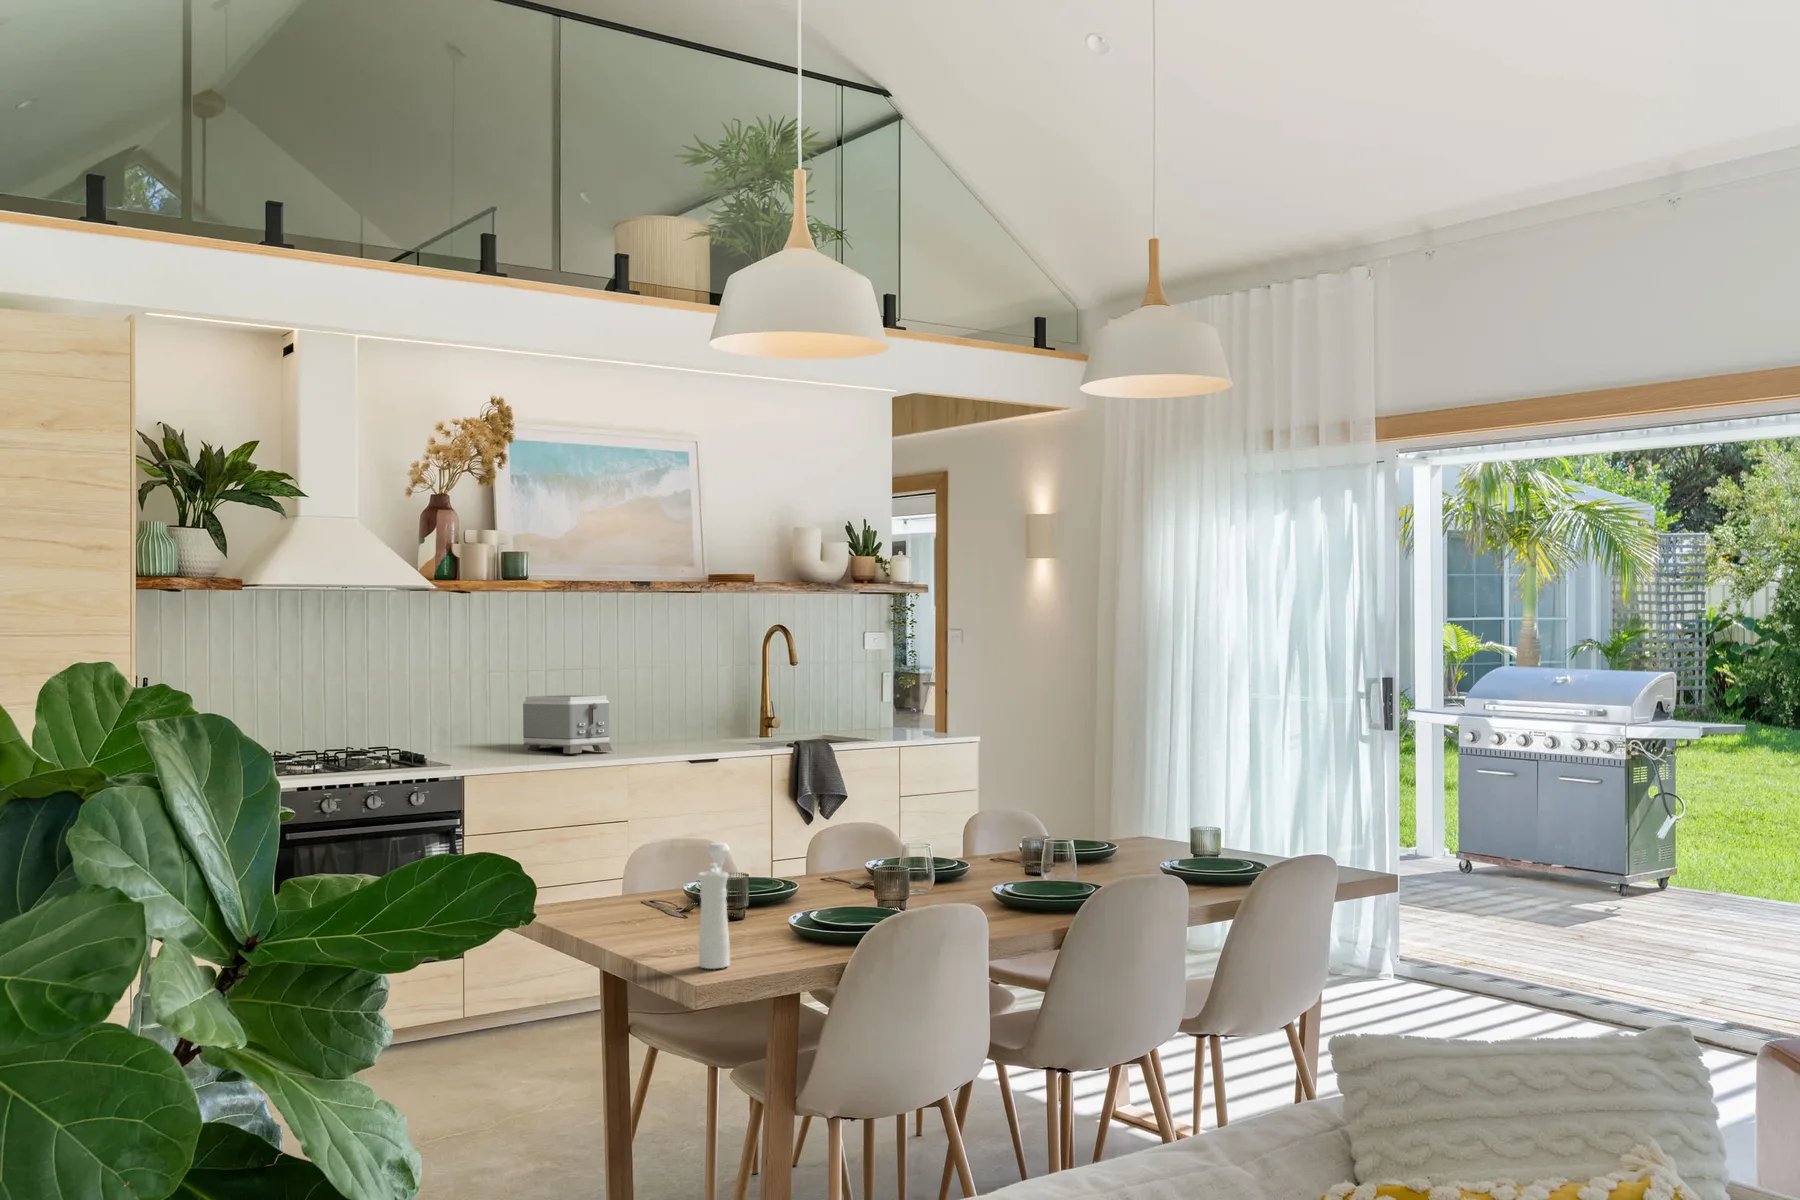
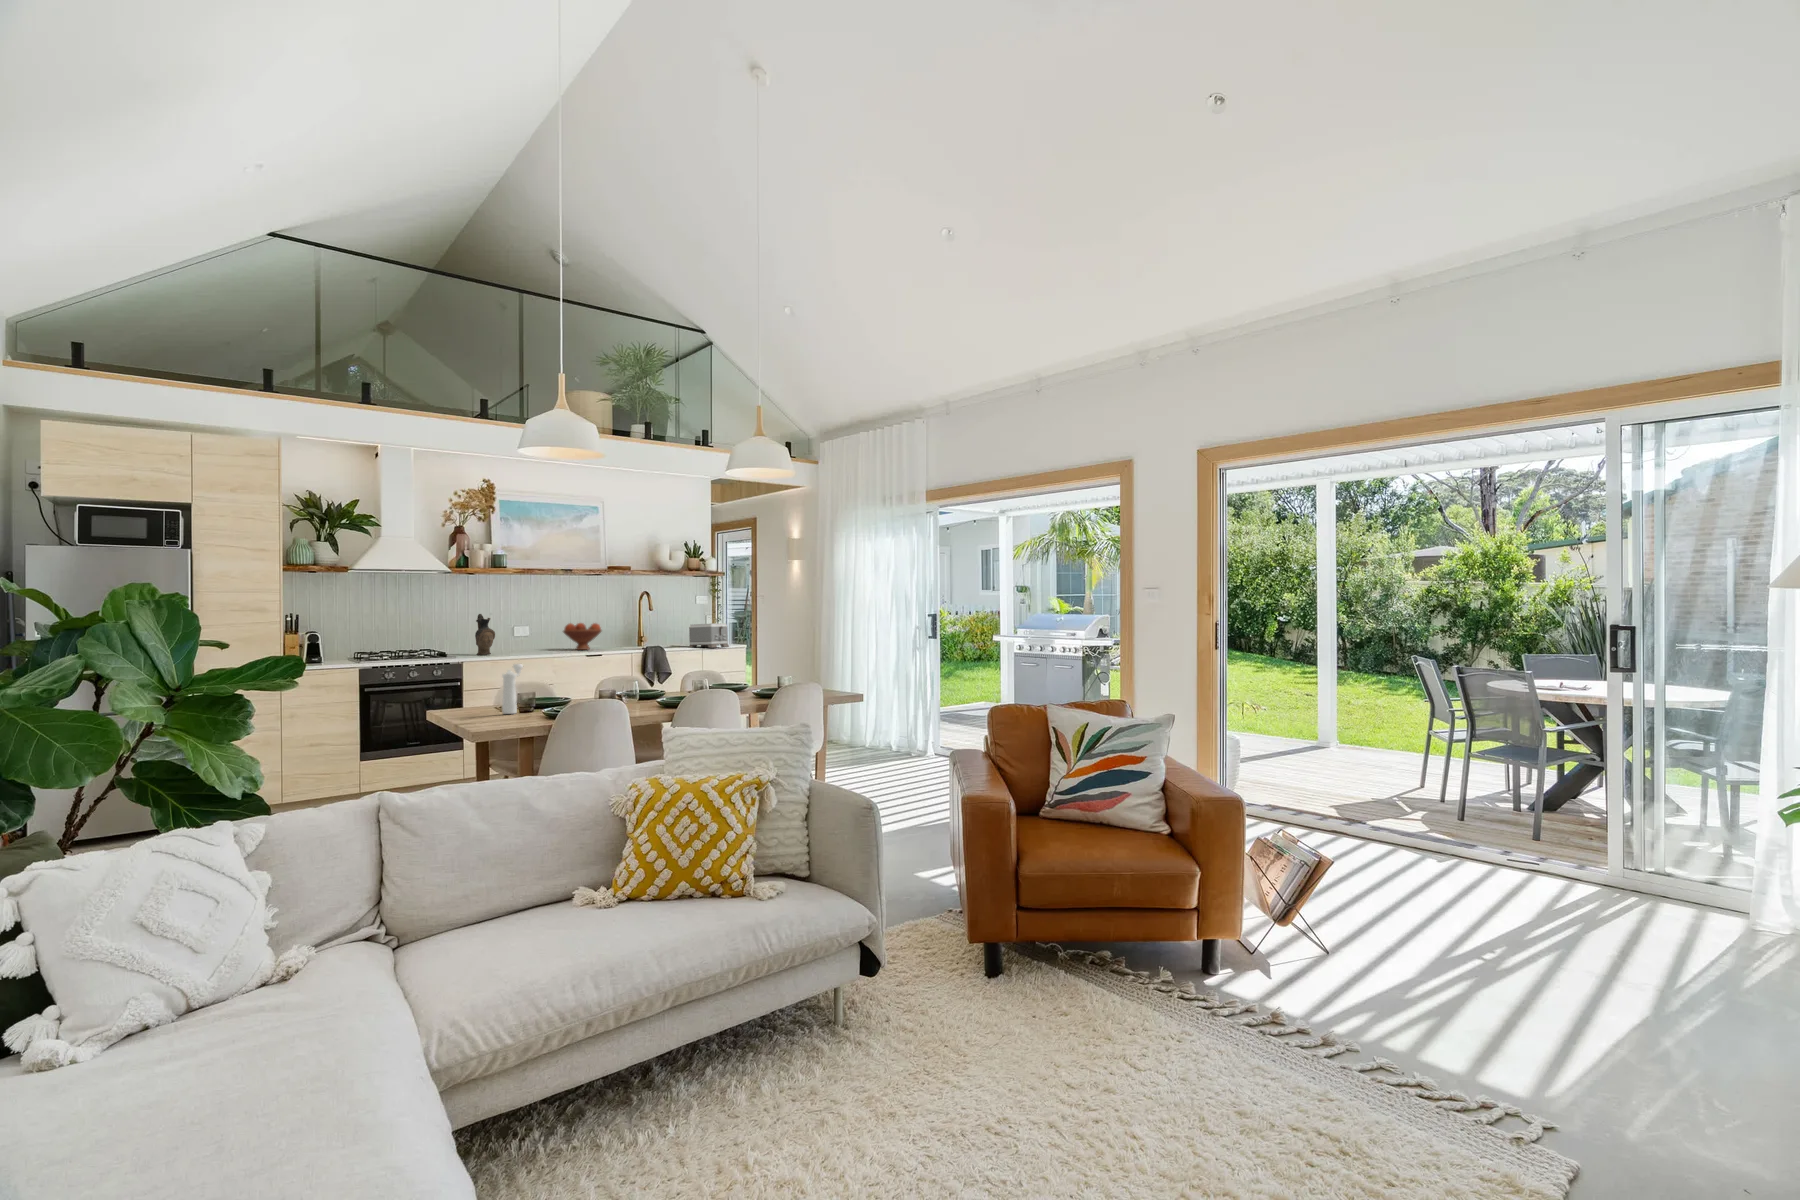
ceramic pitcher: none [476,674,514,759] -> present [475,614,495,655]
fruit bowl: none [627,687,703,743] -> present [563,623,601,650]
toaster: present [521,695,612,754] -> present [689,623,729,648]

